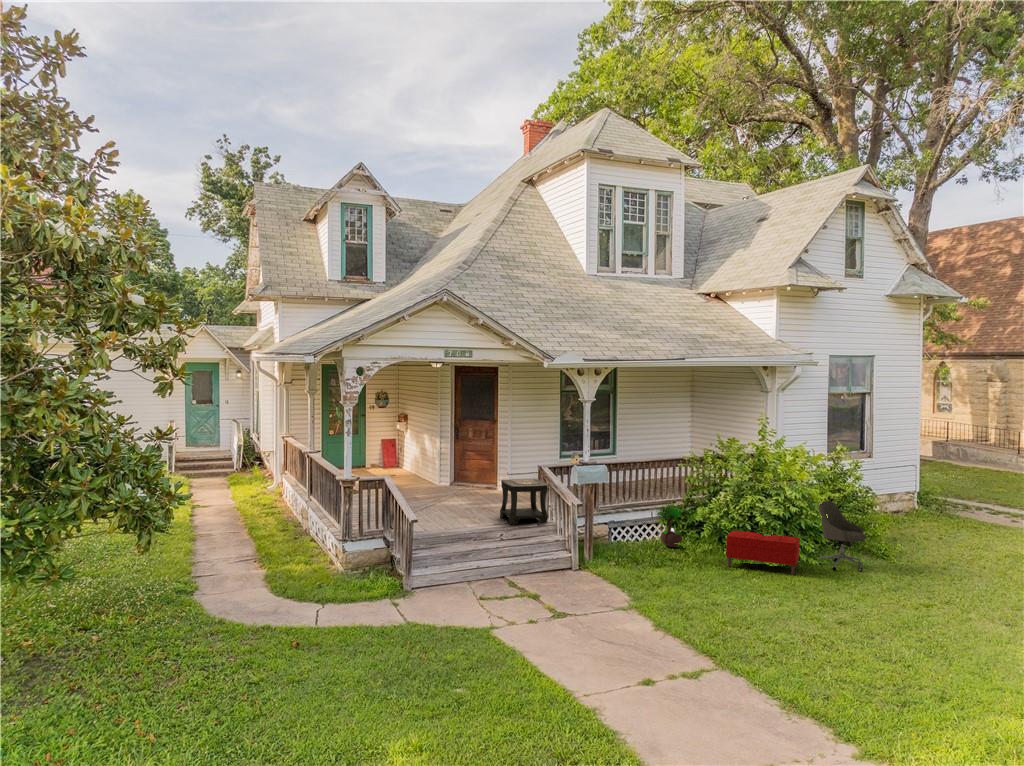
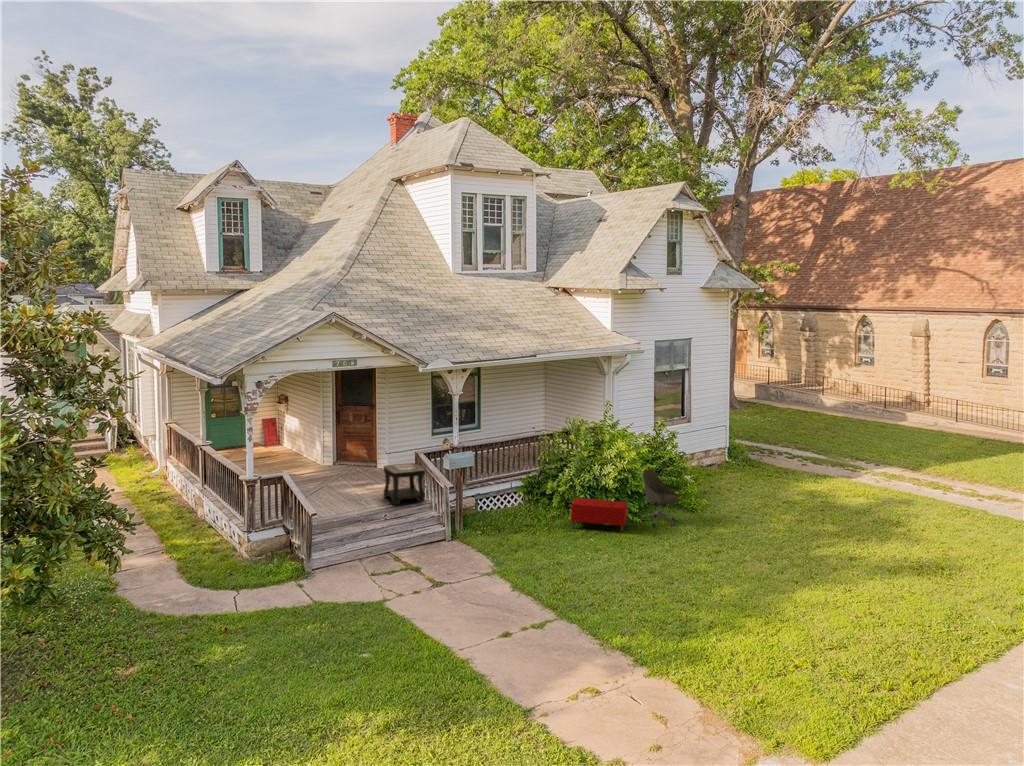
potted tree: present [656,504,682,547] -> none [514,473,536,512]

